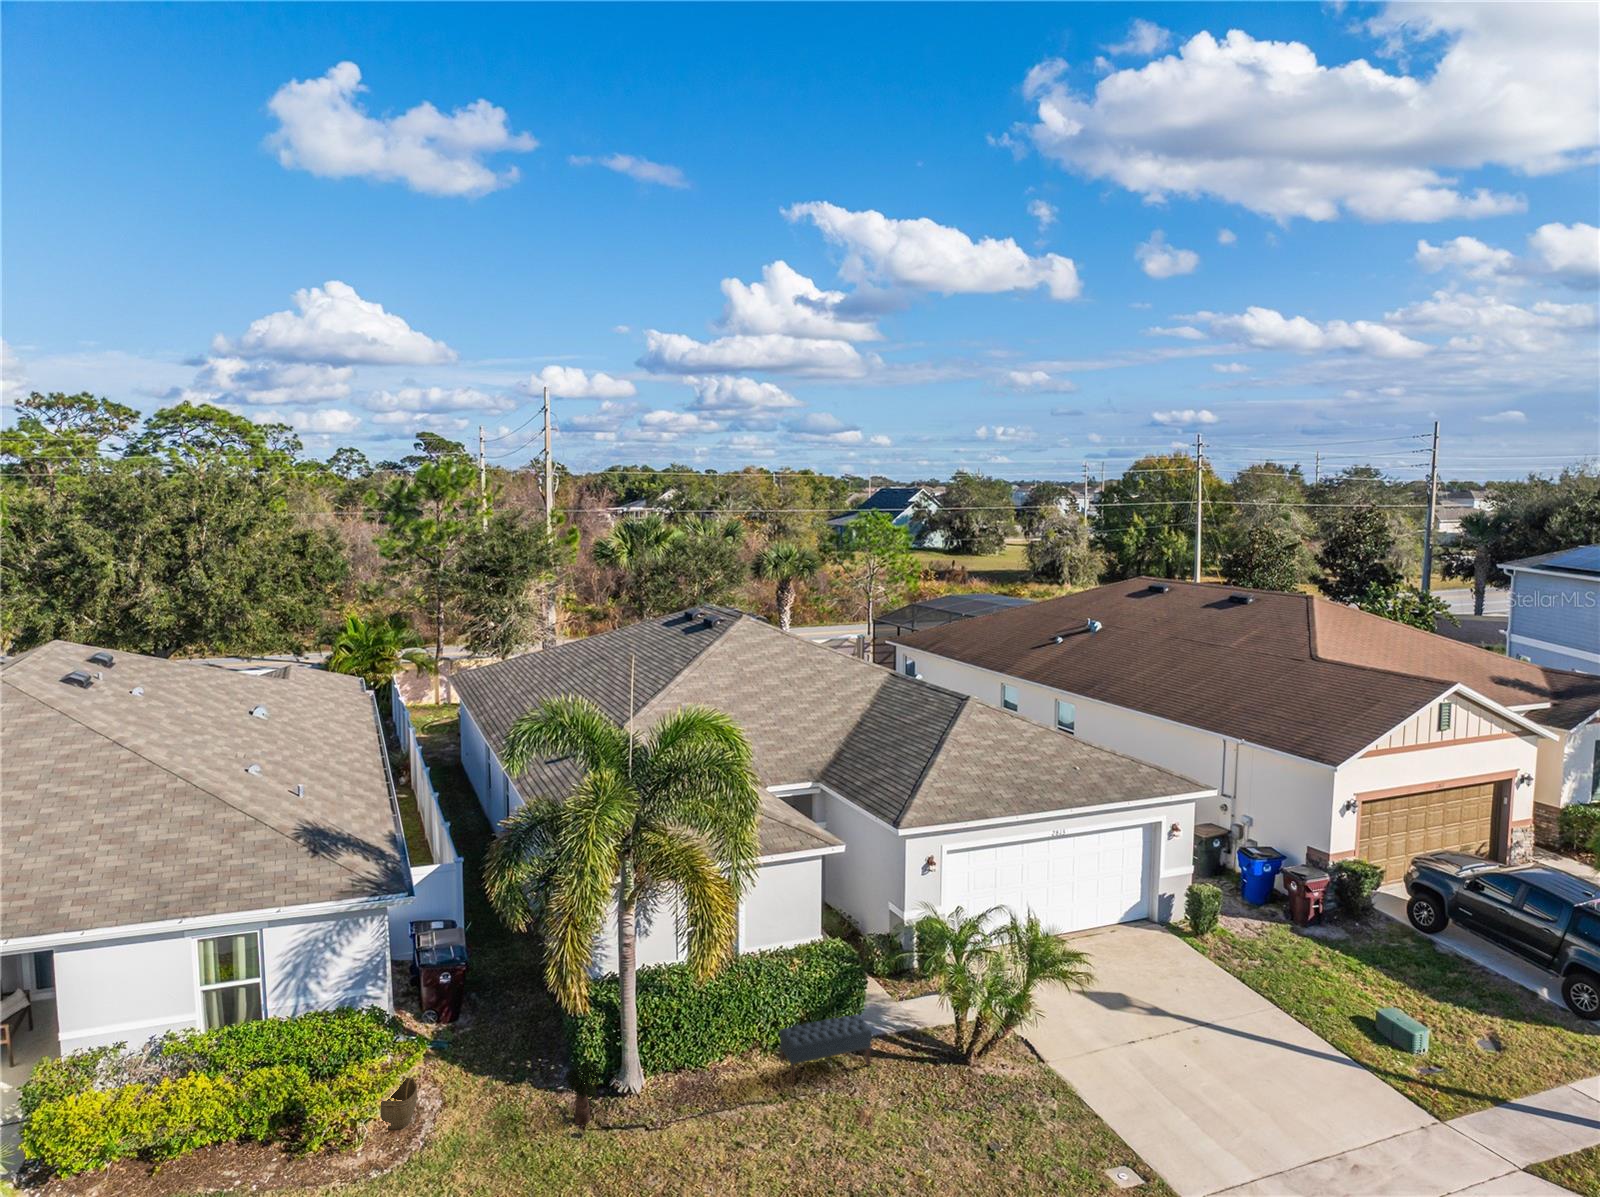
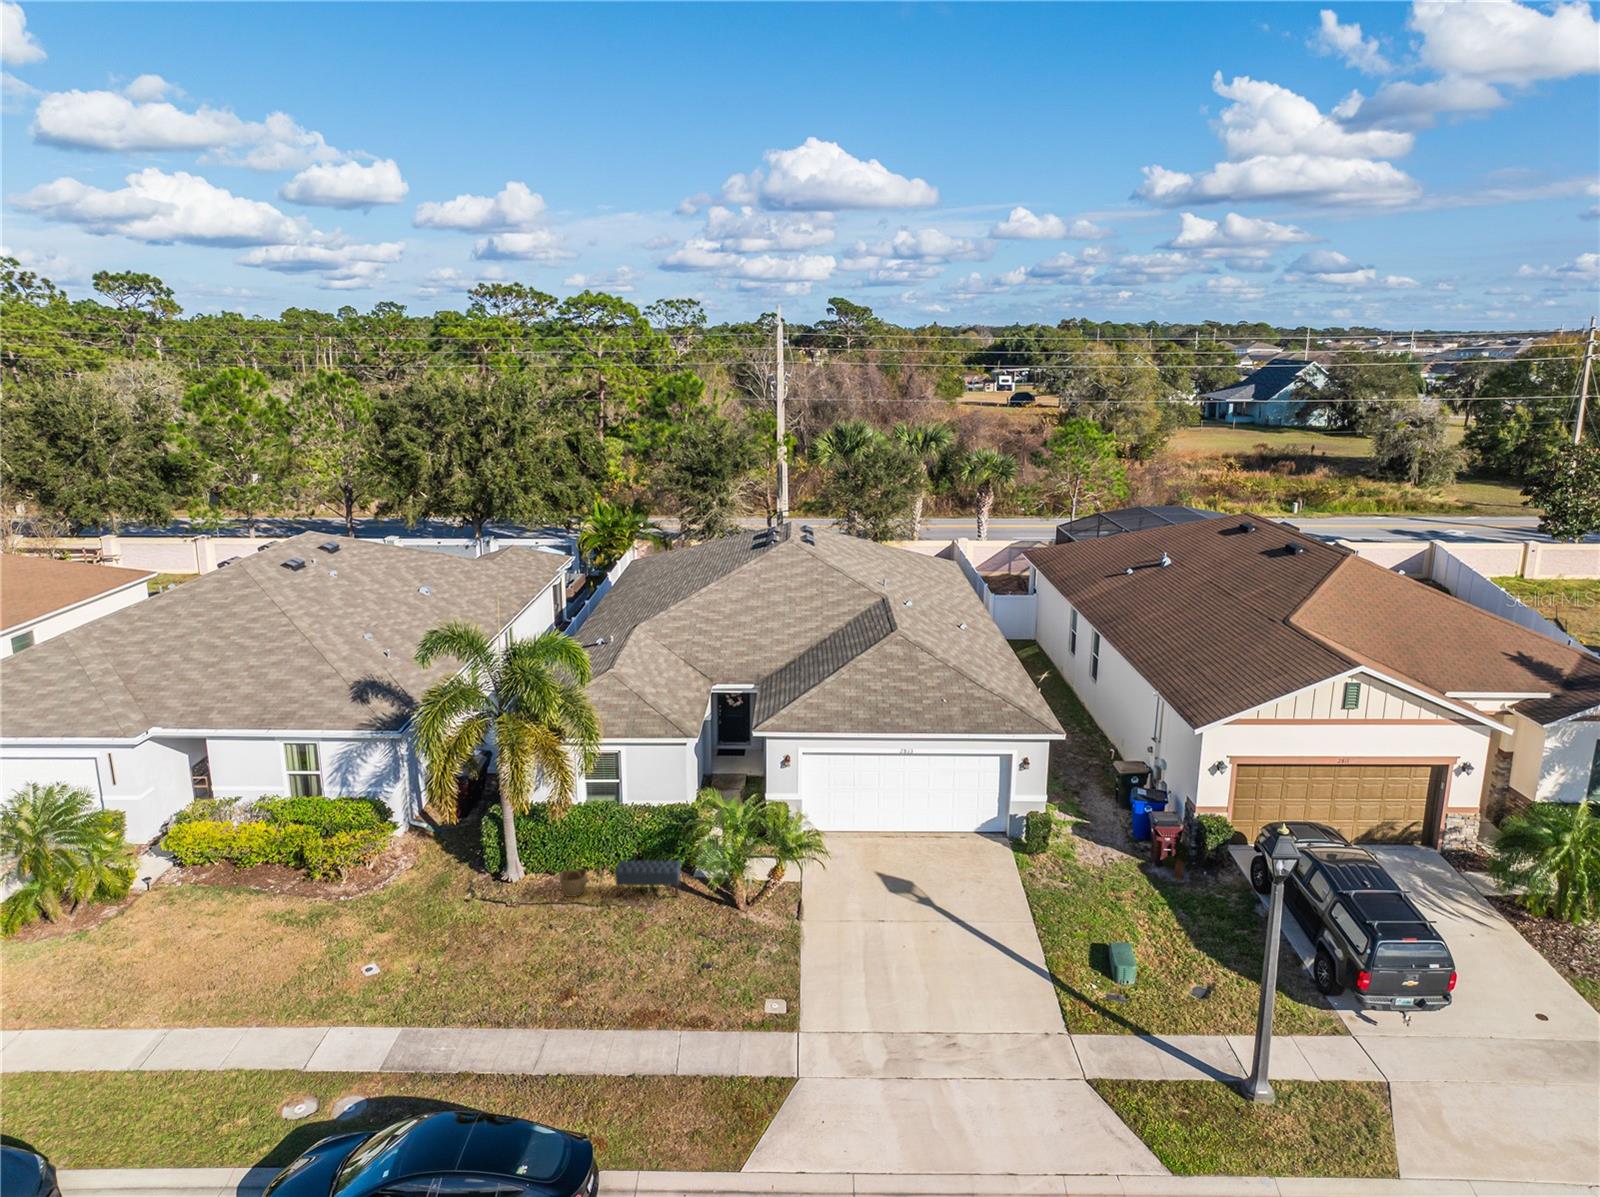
potted plant: present [564,1058,610,1124] -> present [1163,842,1193,879]
woven basket: present [381,1077,417,1130] -> present [559,869,587,897]

